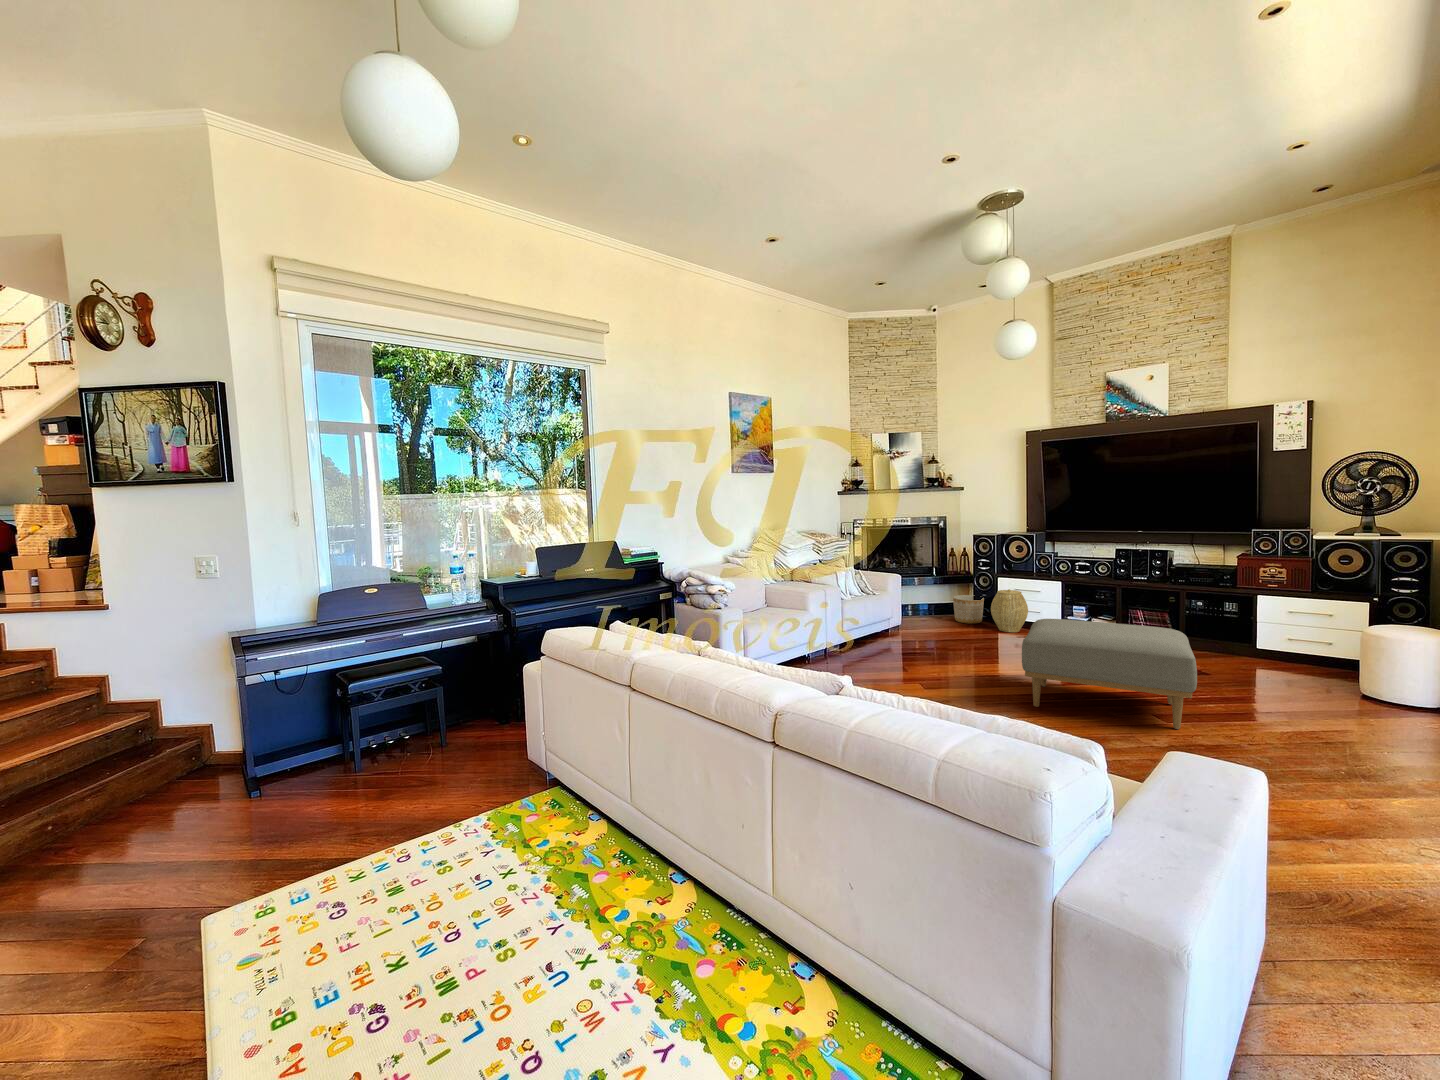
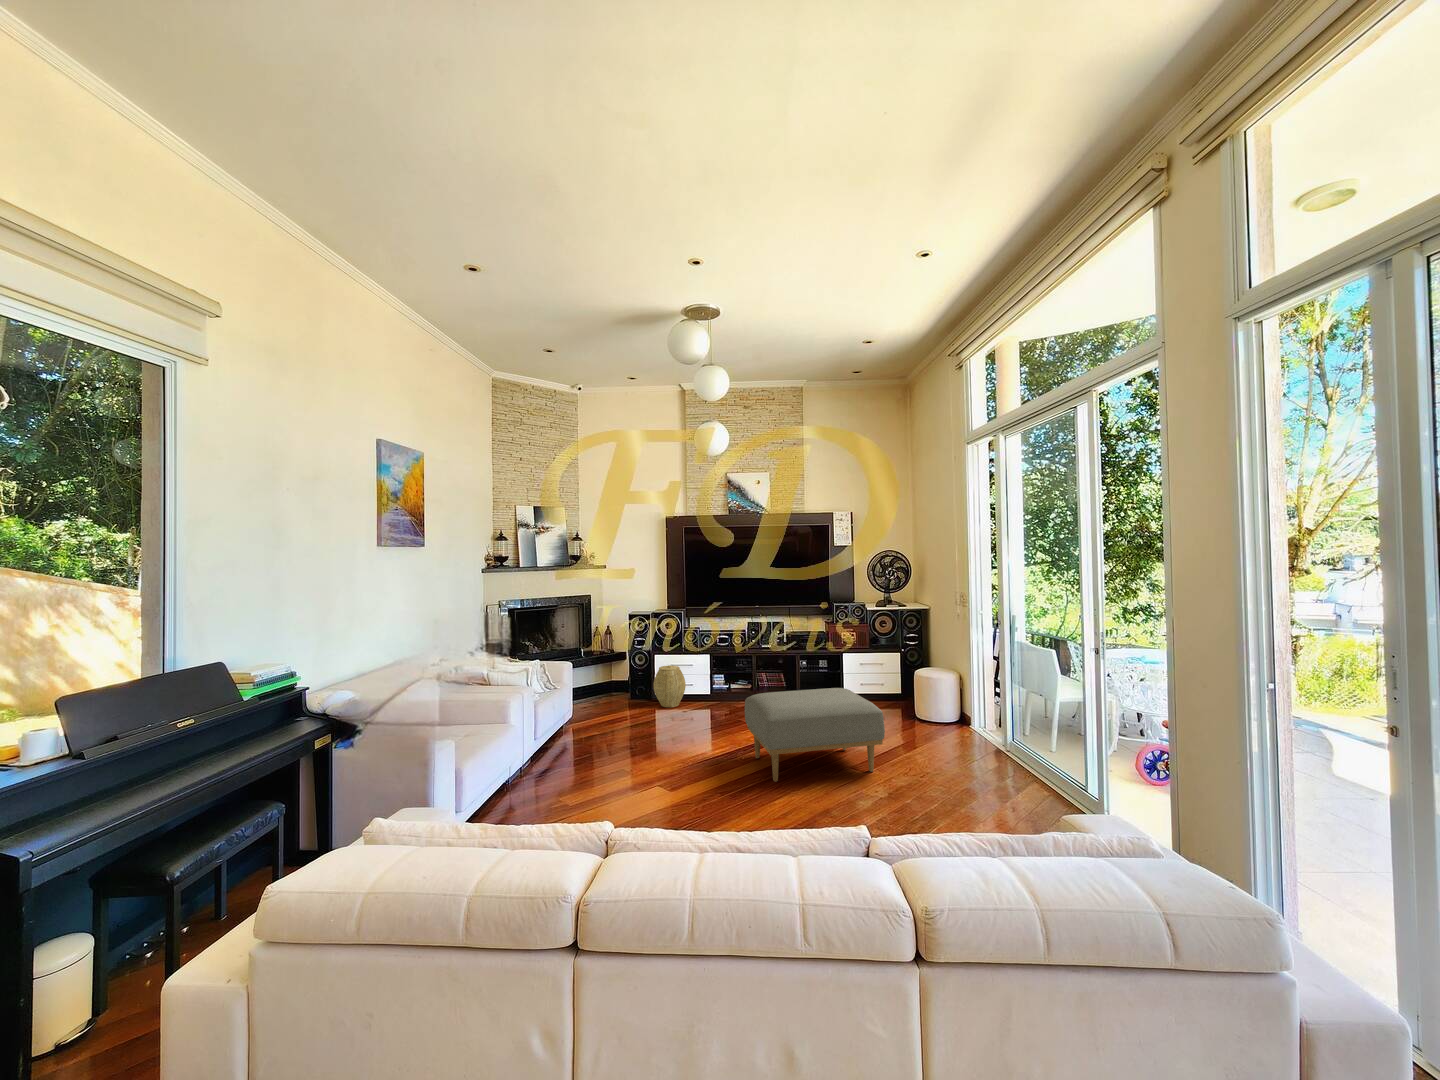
planter: present [953,595,984,624] -> none [612,675,641,705]

